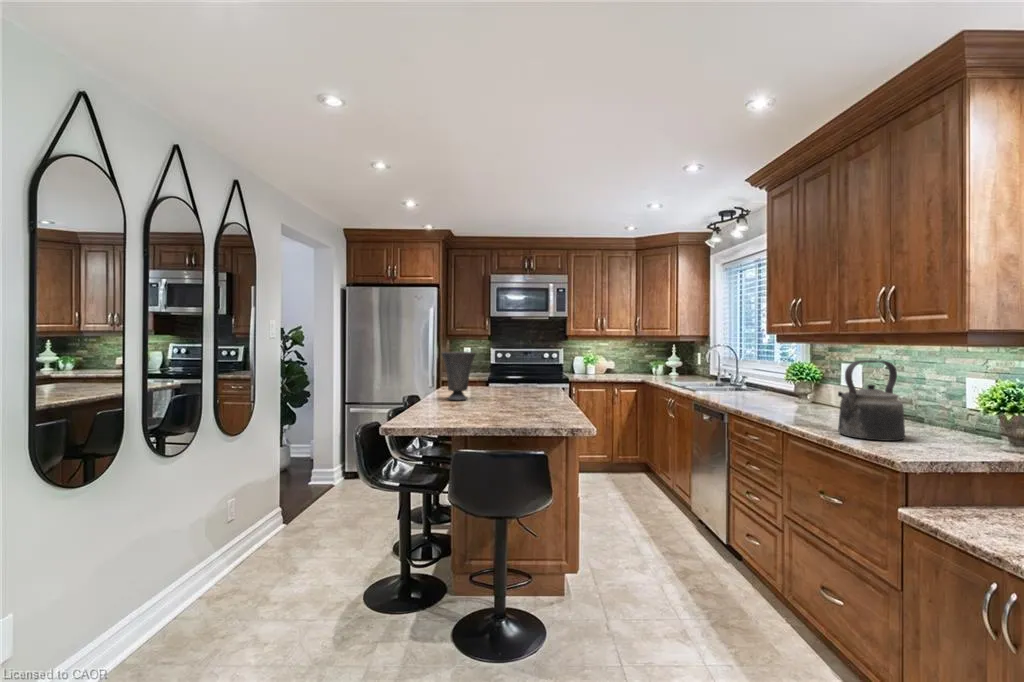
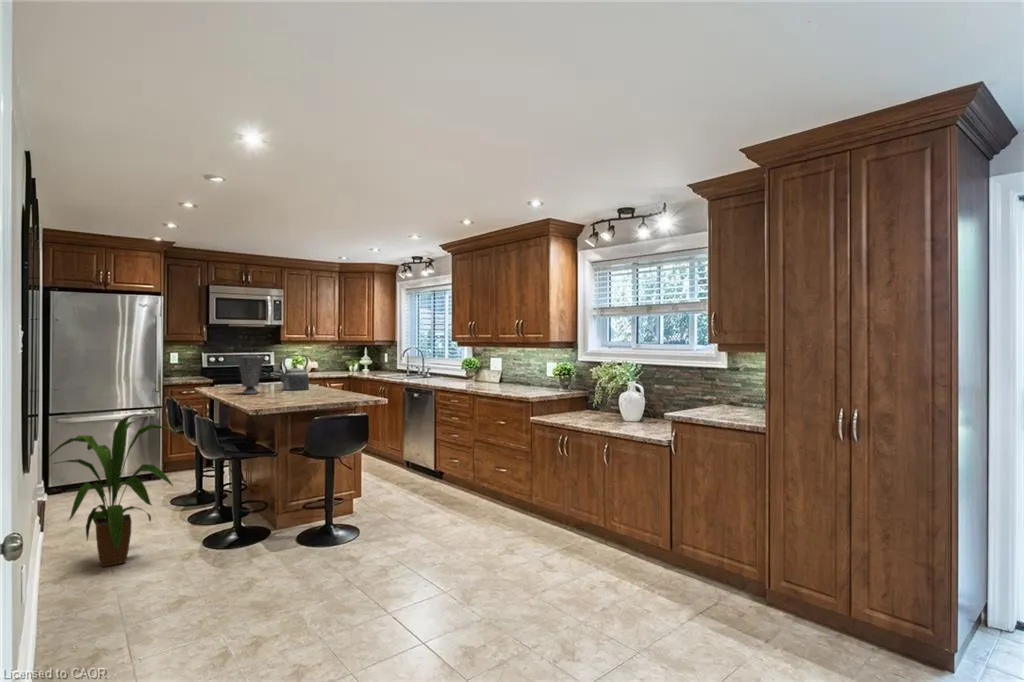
kettle: present [838,360,905,441] -> present [279,355,309,390]
house plant: none [180,422,315,604] -> present [50,414,176,567]

